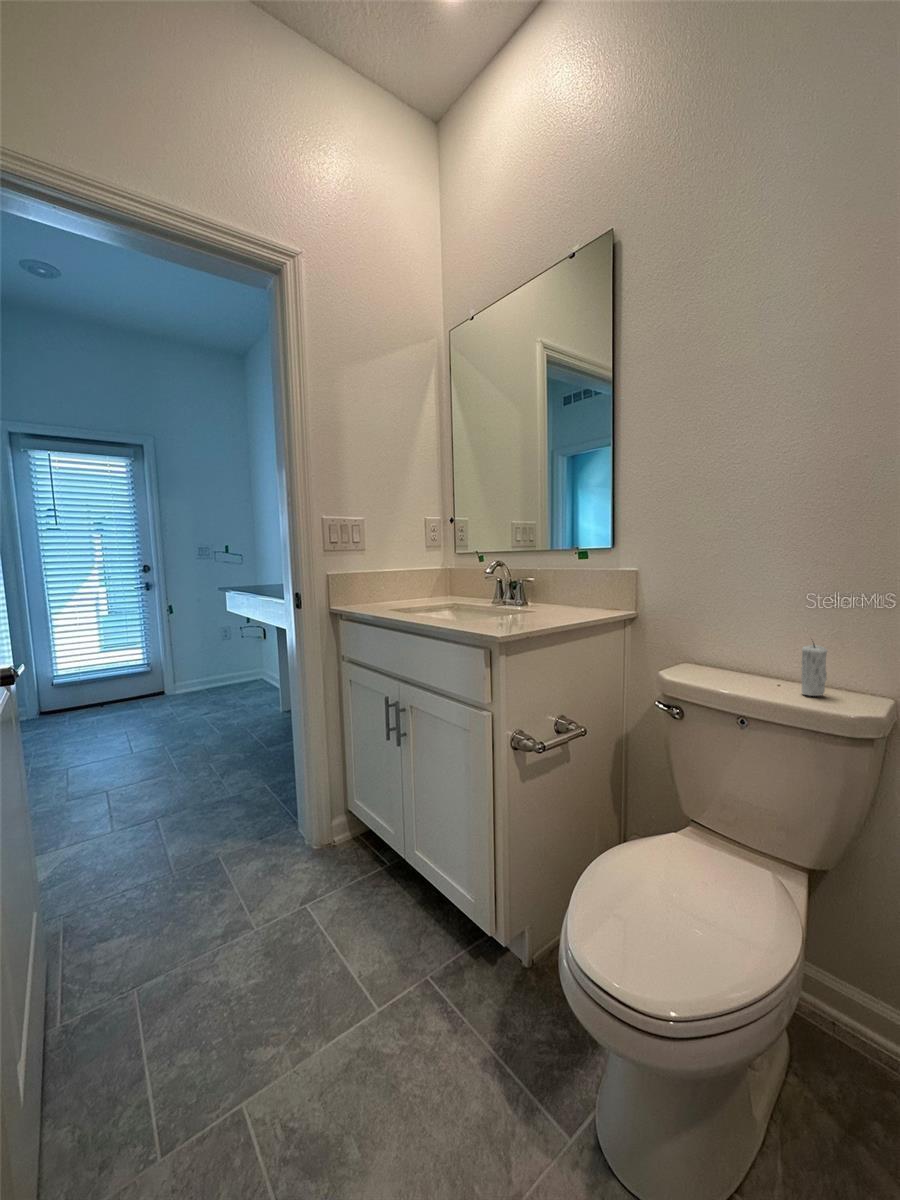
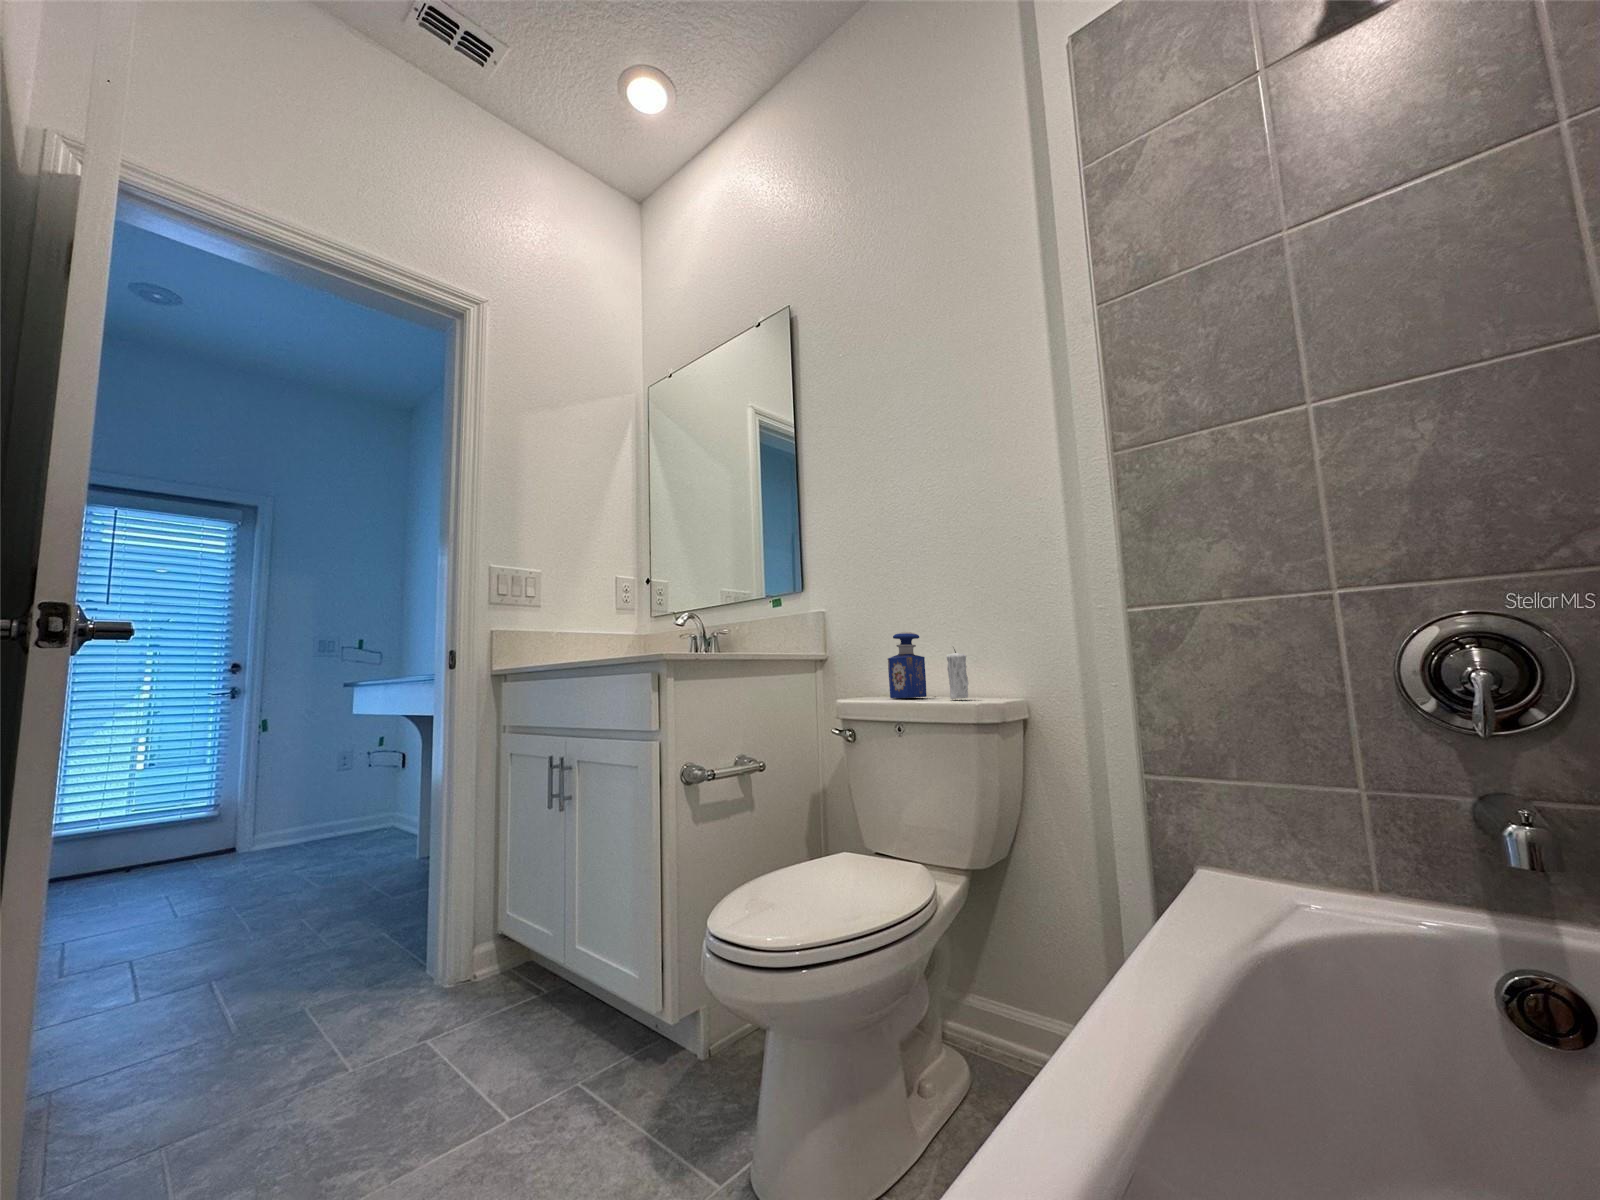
perfume bottle: none [722,613,766,684] -> present [888,632,927,698]

